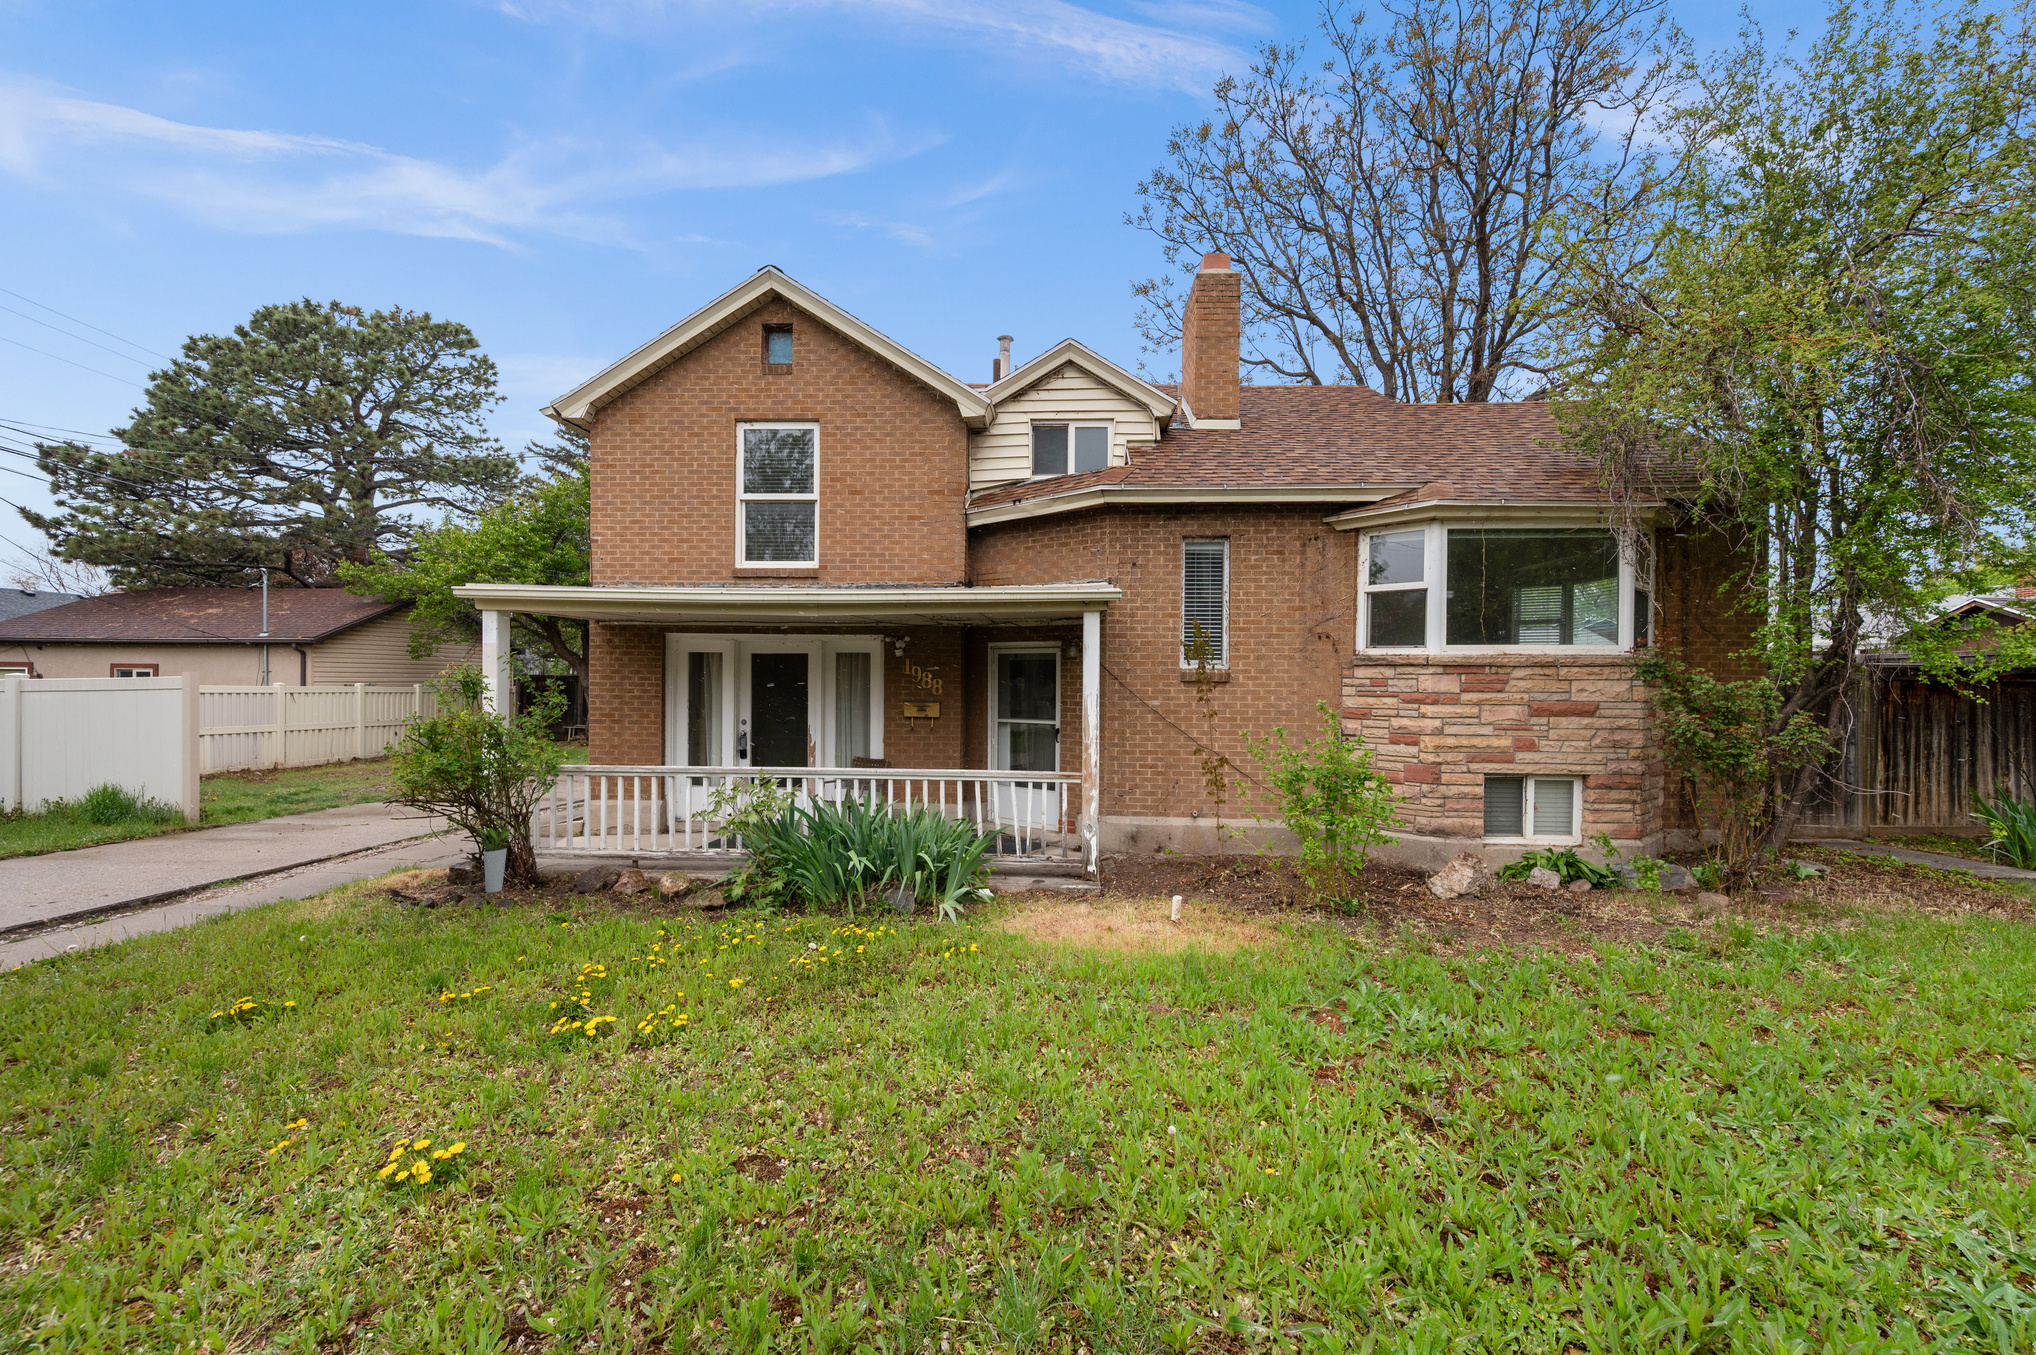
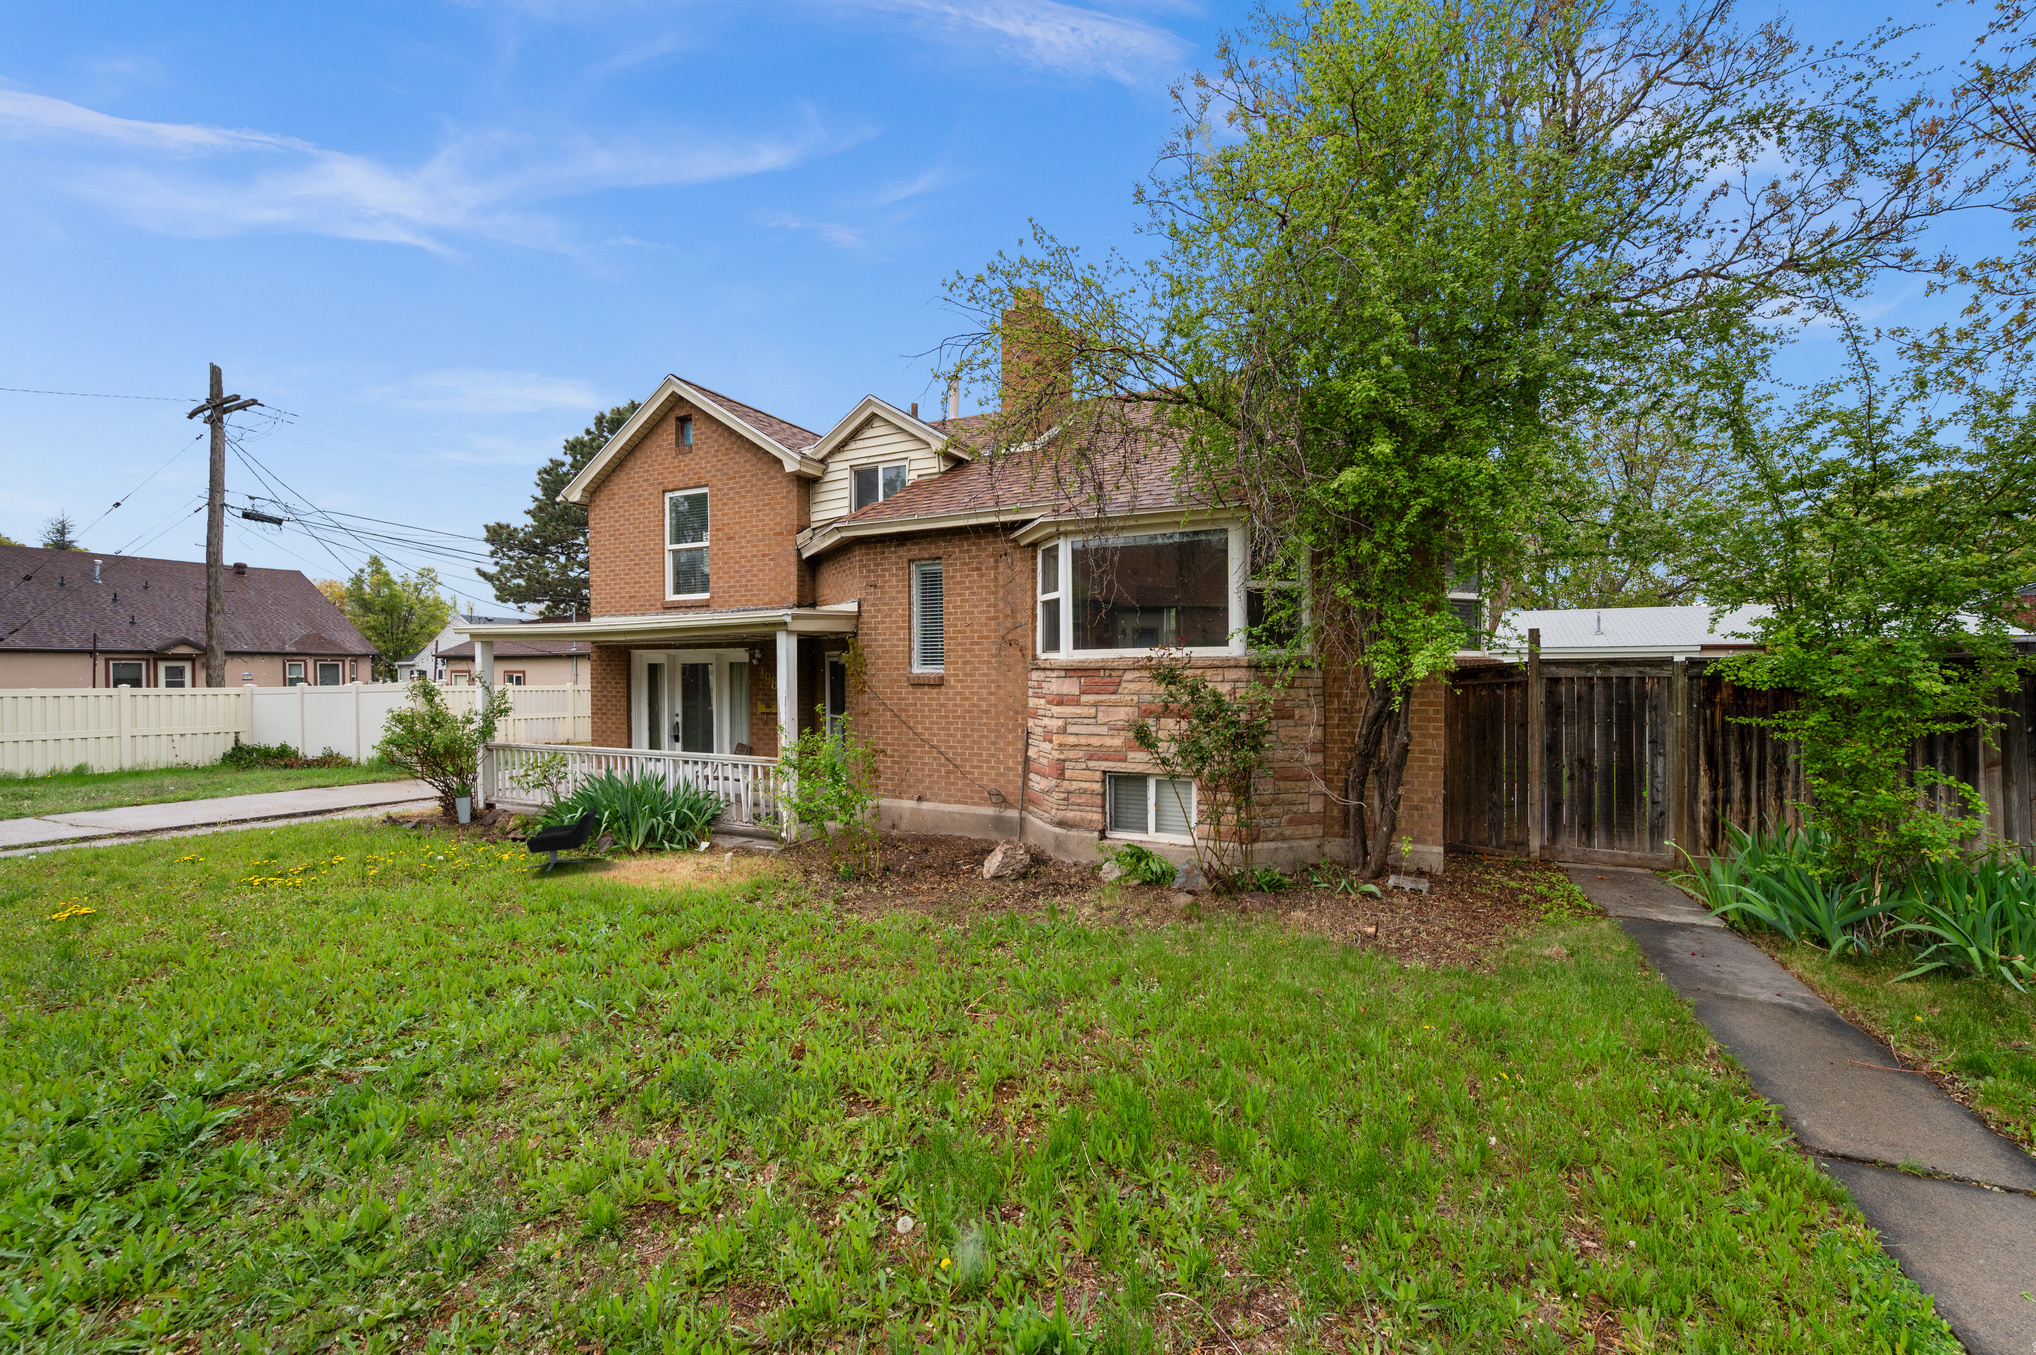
lounge chair: none [824,841,924,935] -> present [524,807,597,871]

